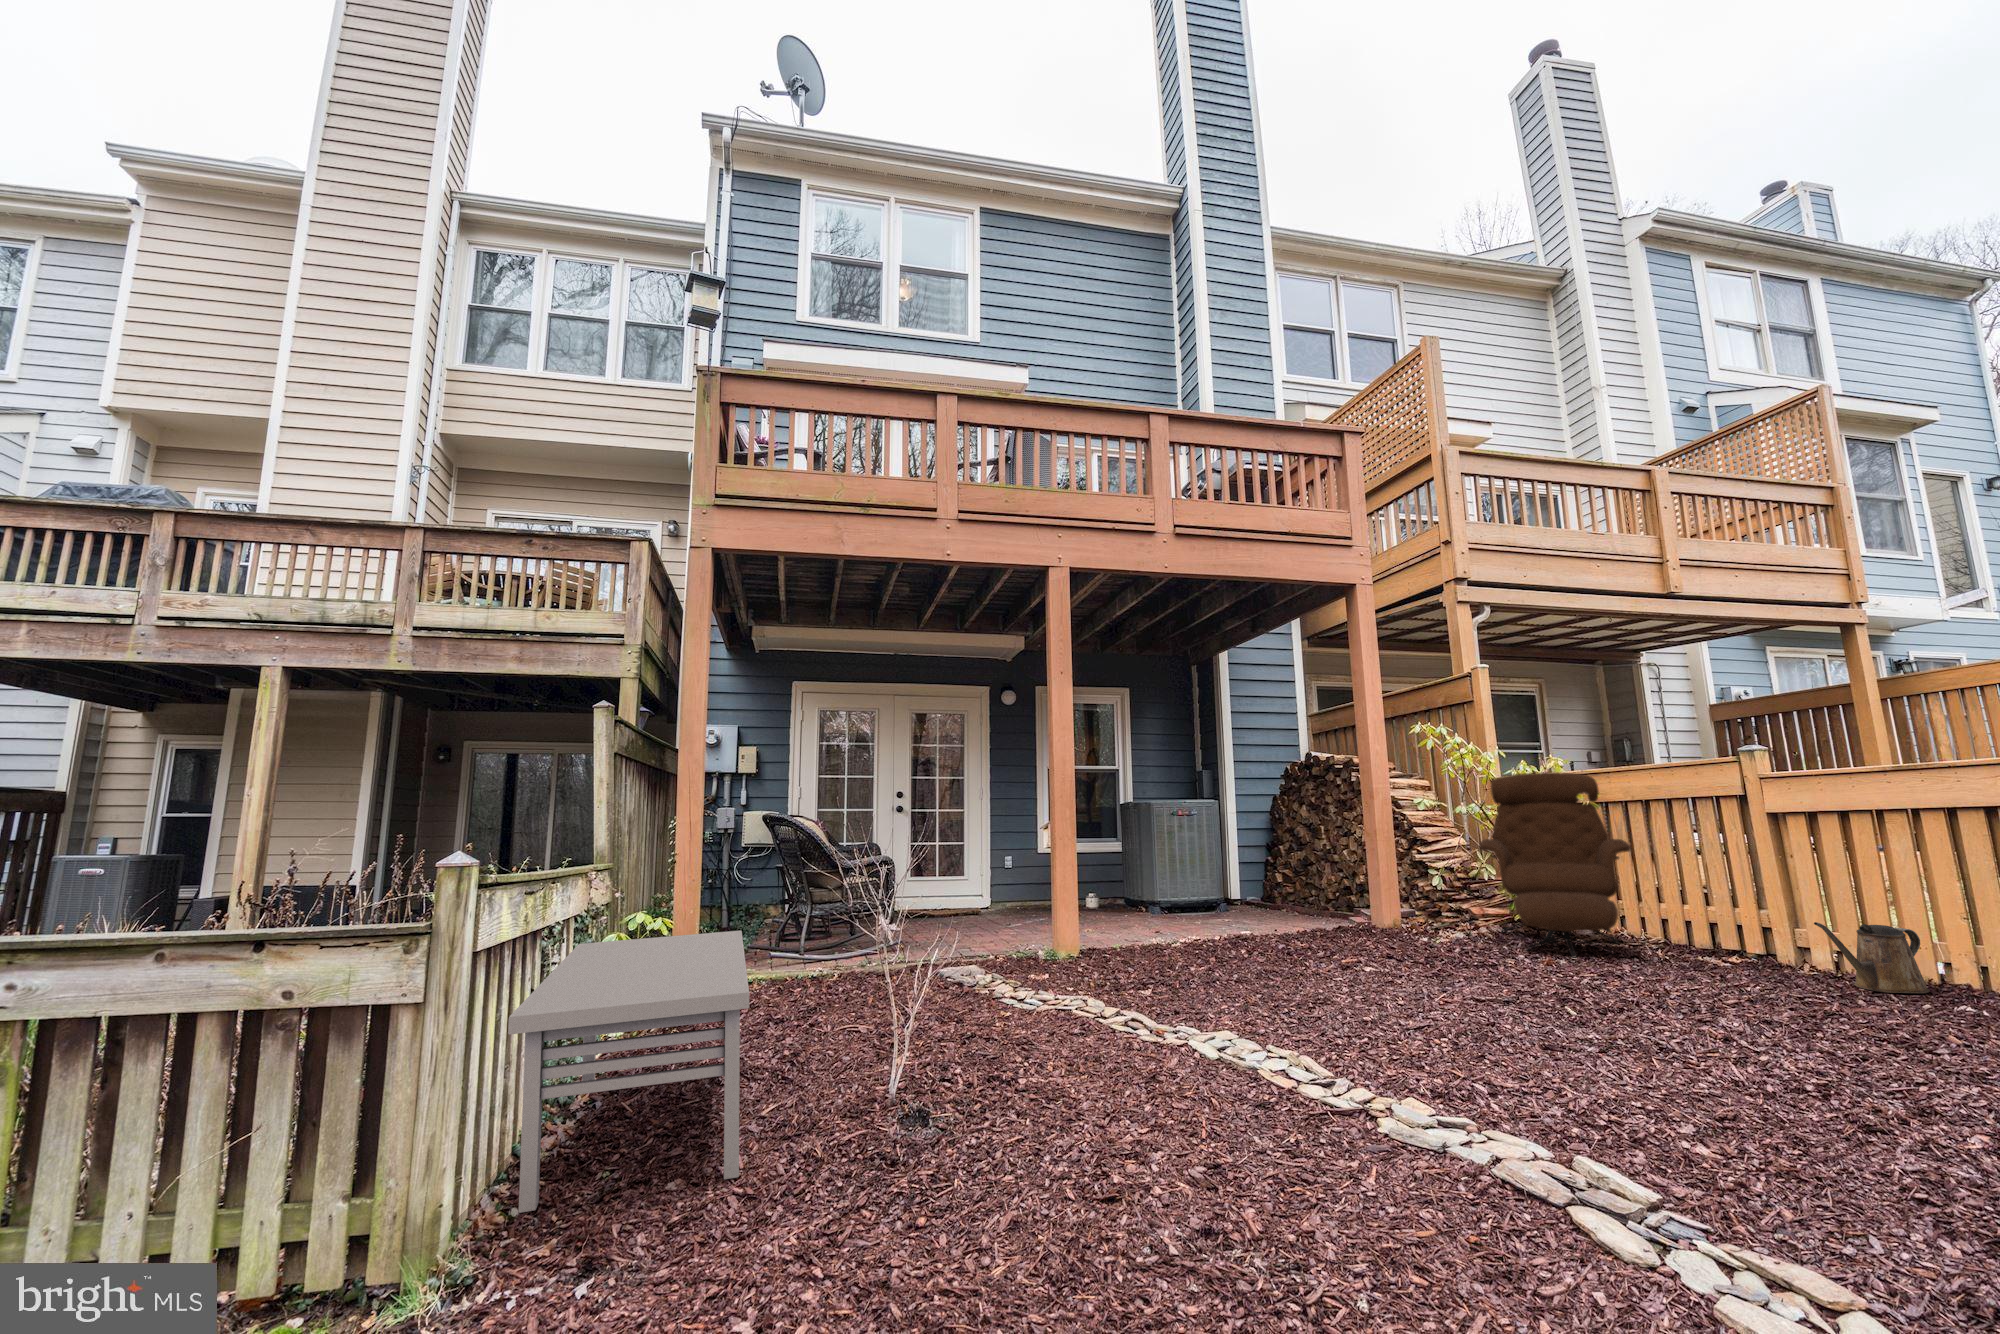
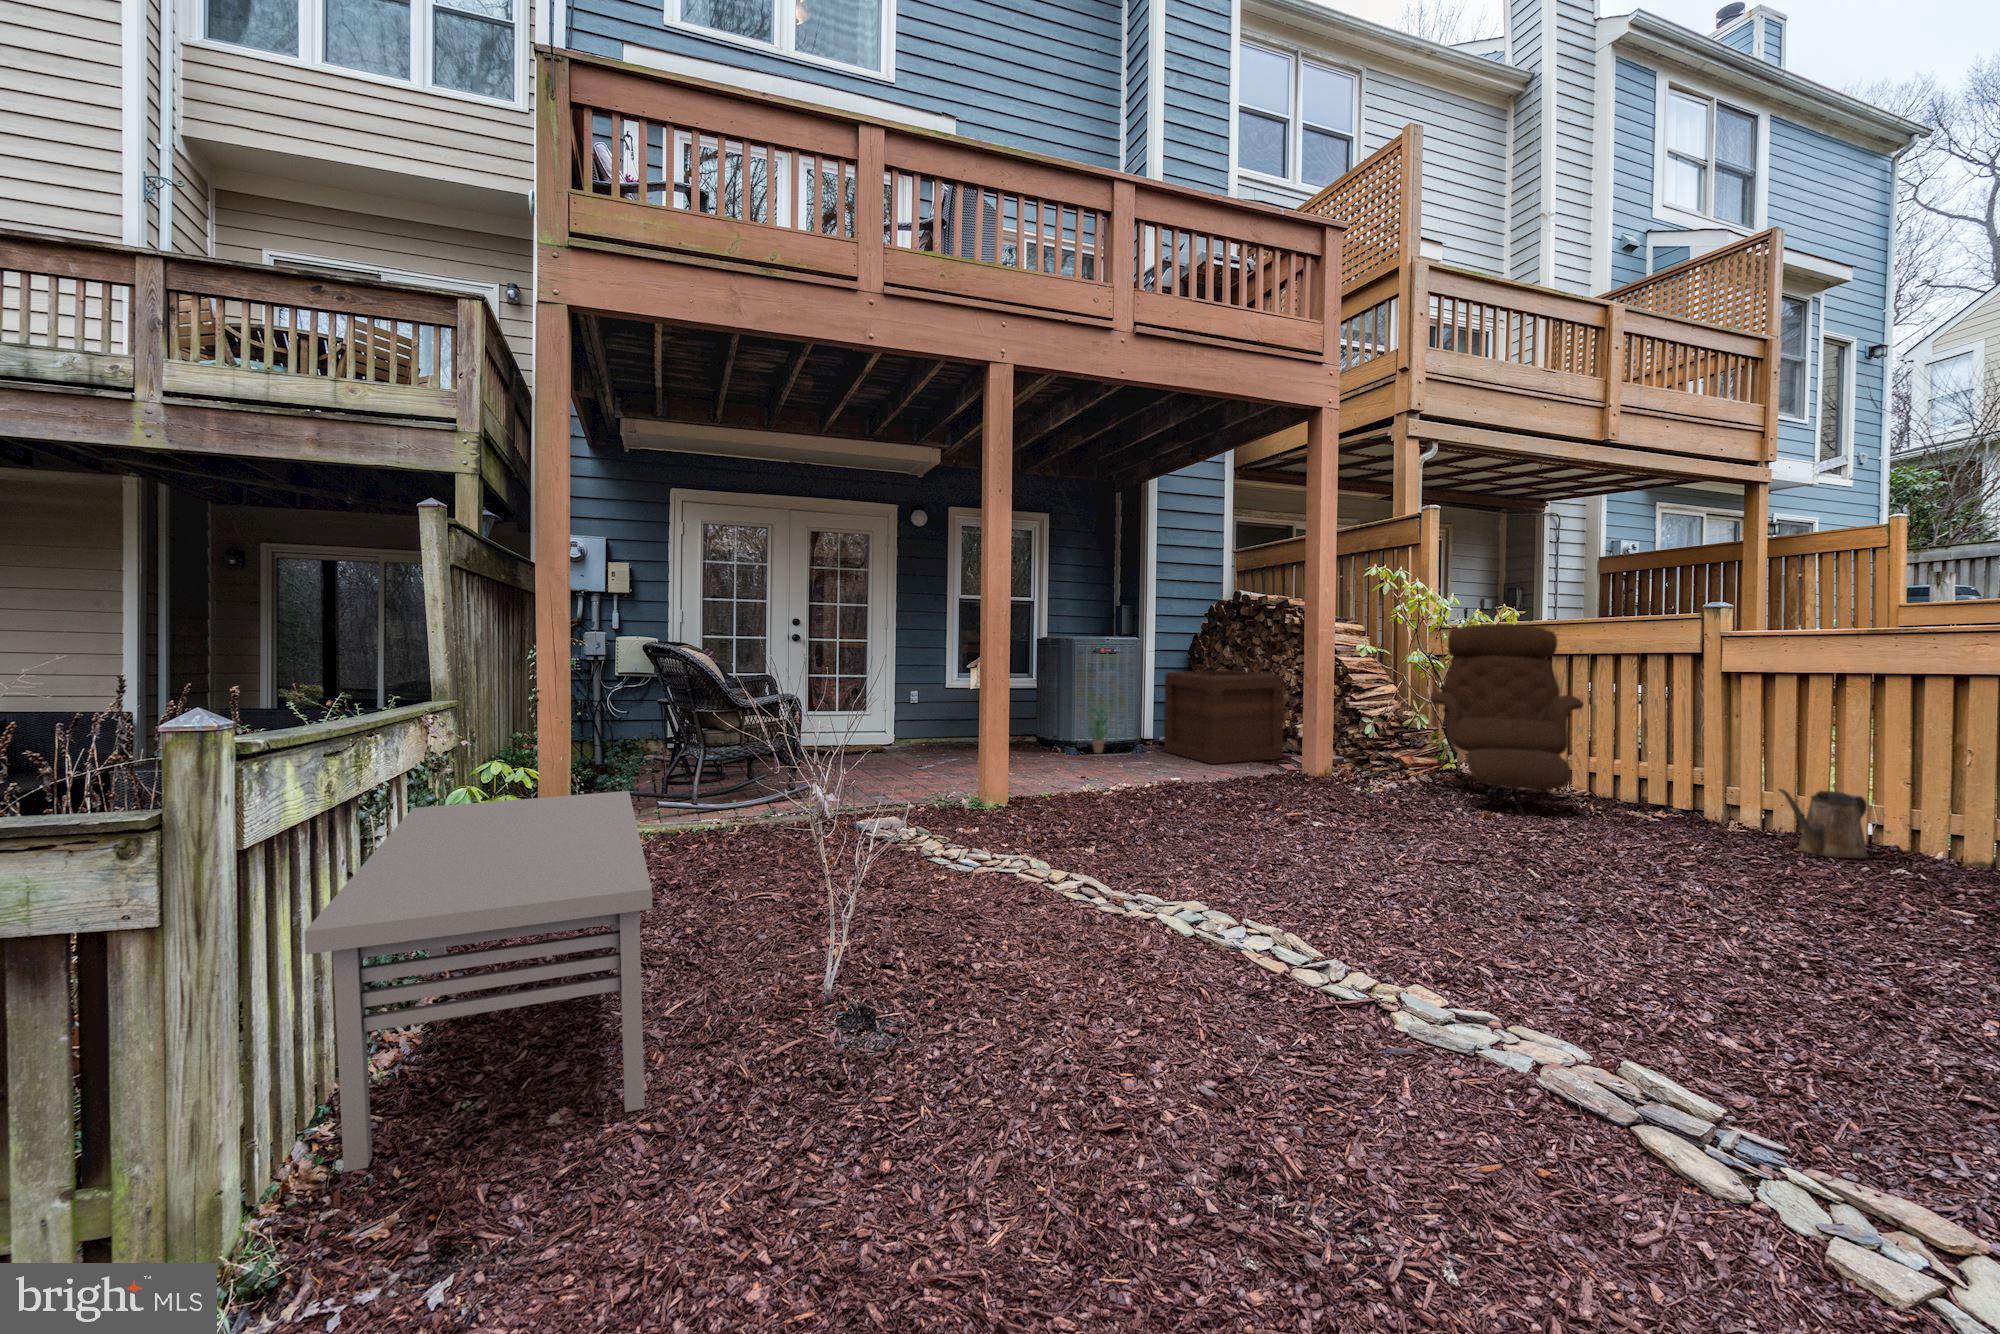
wooden crate: none [1230,825,1349,916] -> present [1164,670,1284,764]
potted plant: none [1157,856,1183,908] -> present [1088,705,1108,753]

